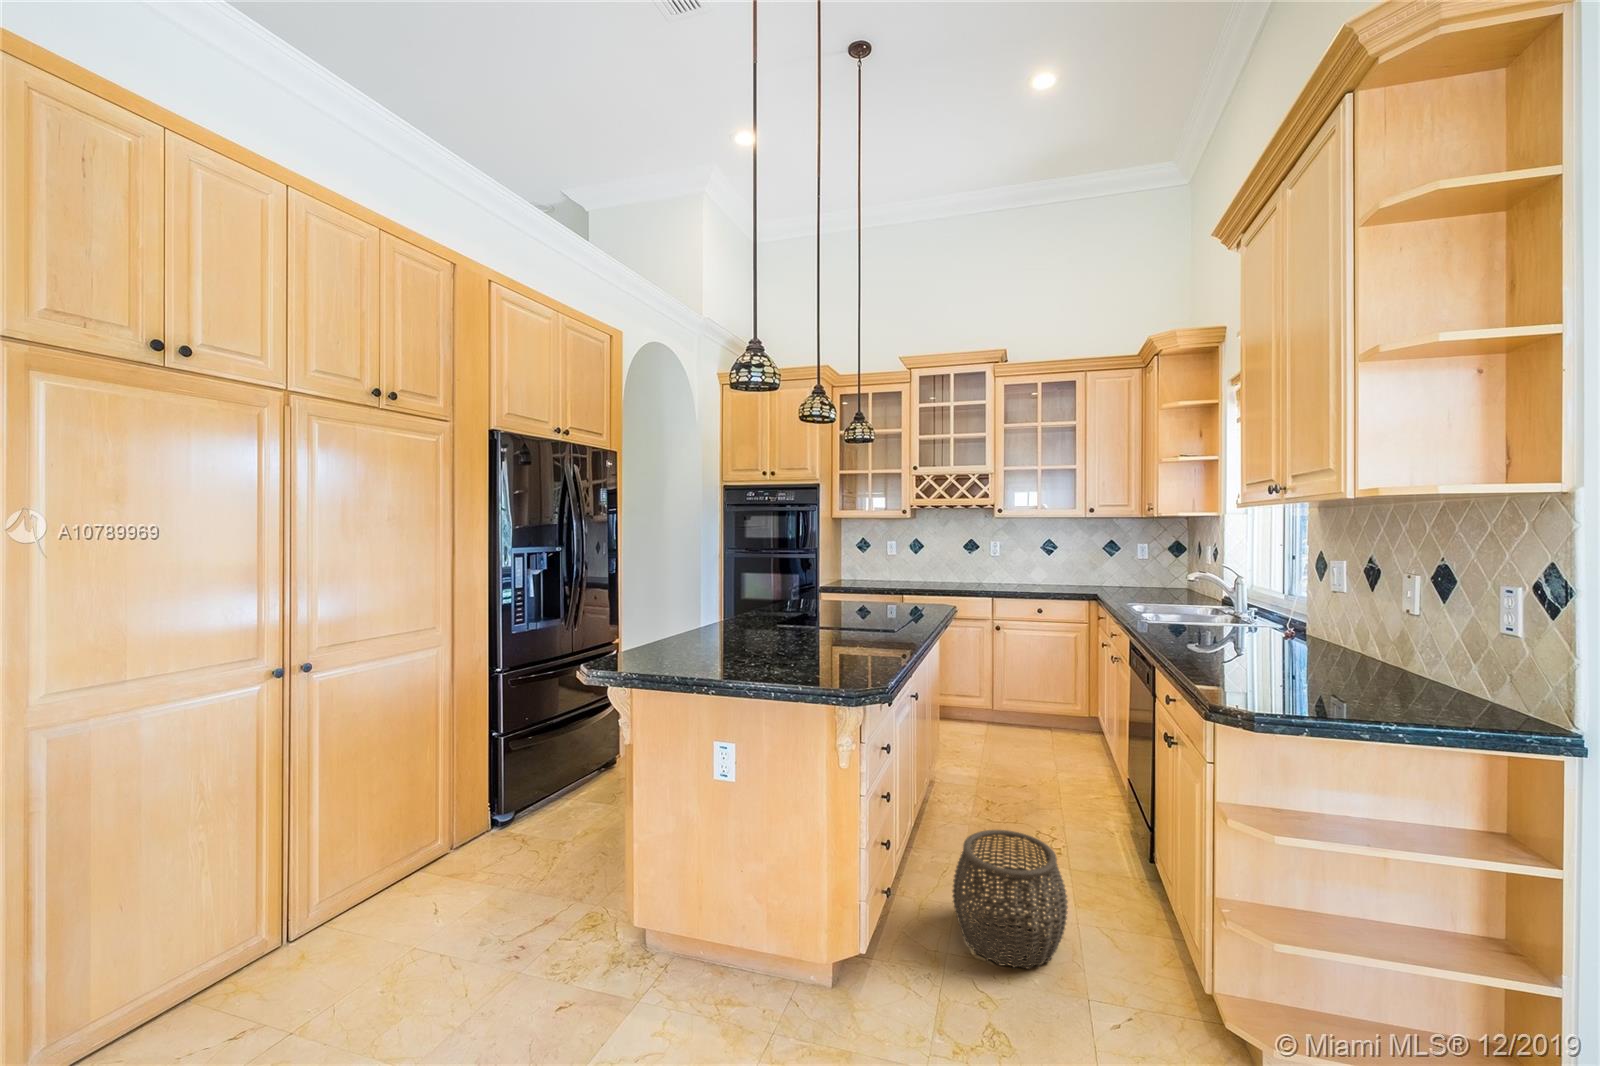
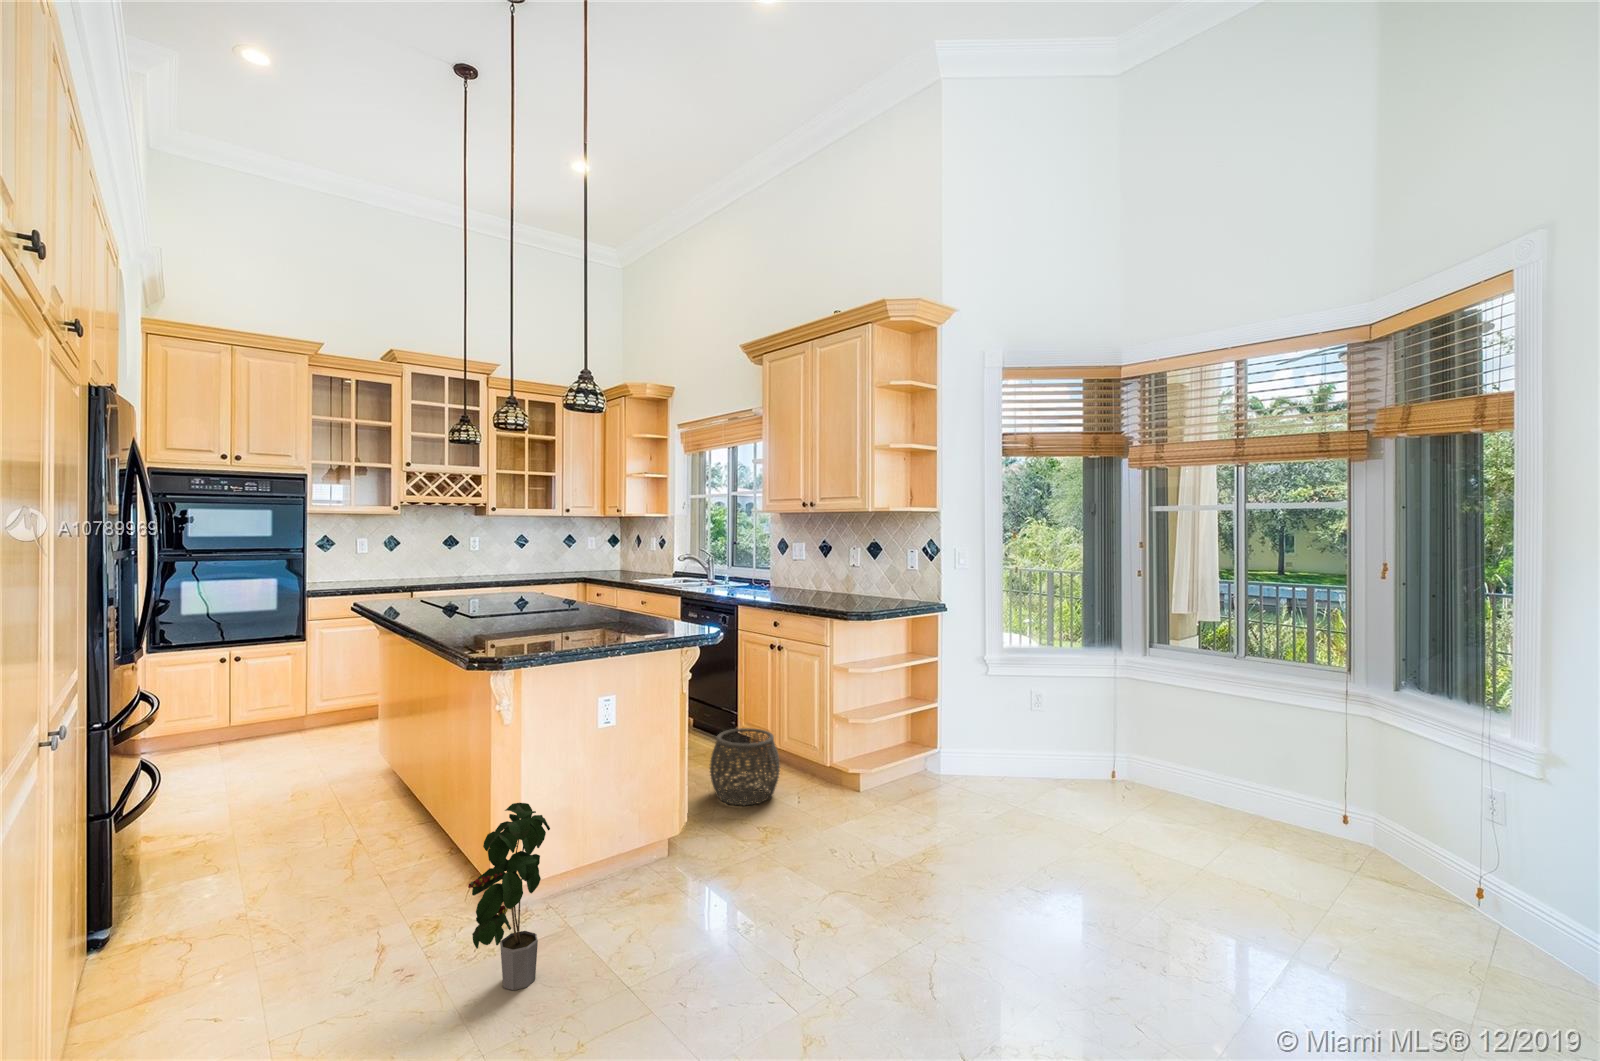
potted plant: none [407,795,578,979] -> present [468,803,550,990]

